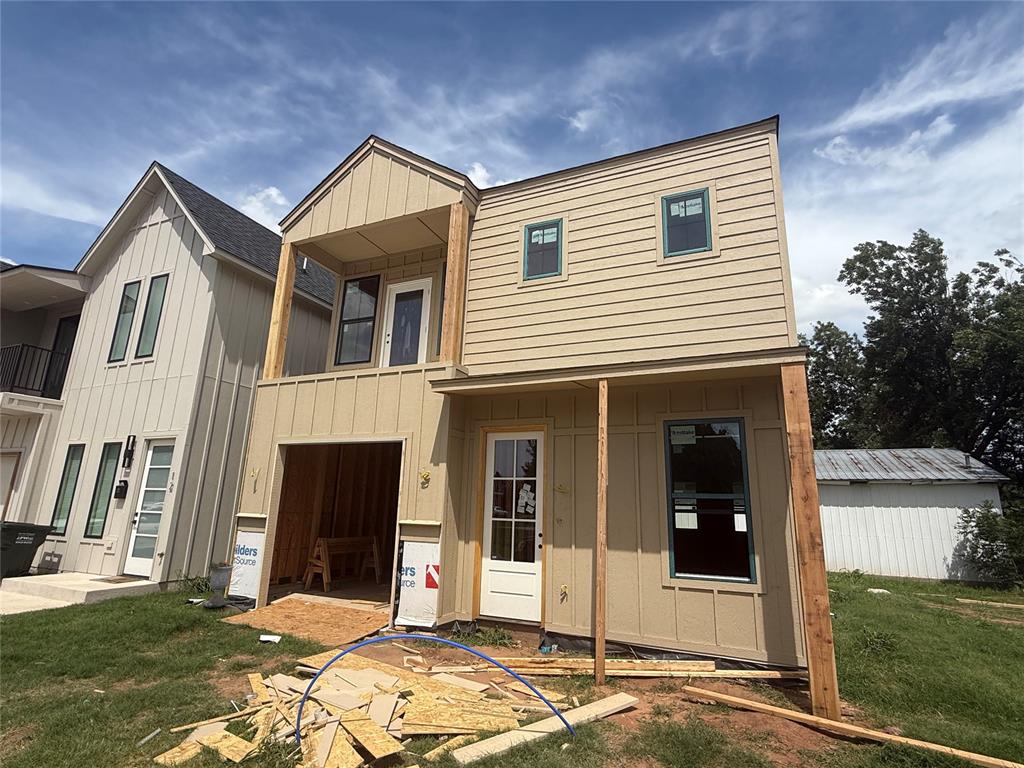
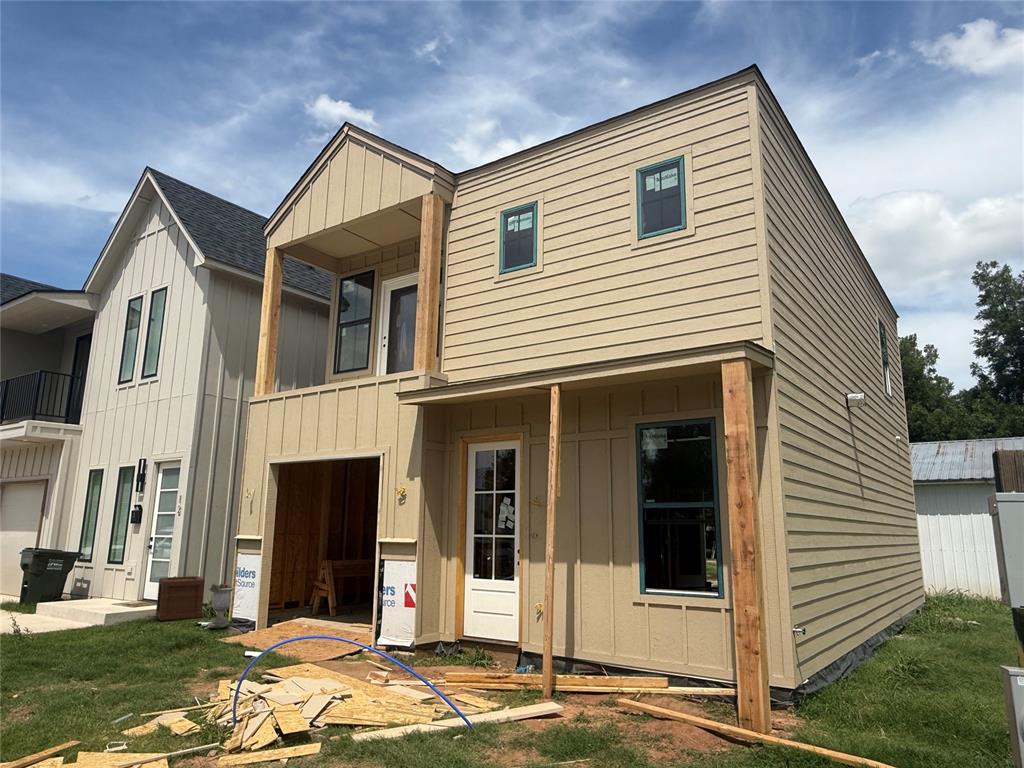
wooden crate: none [141,553,198,599] -> present [156,576,205,621]

